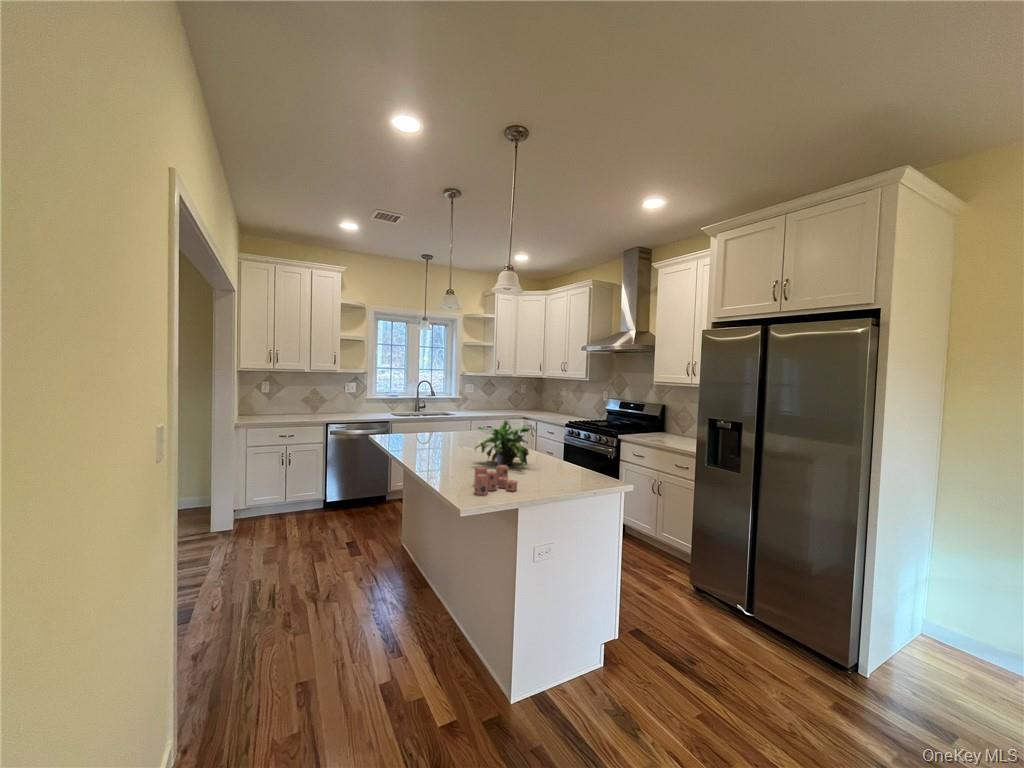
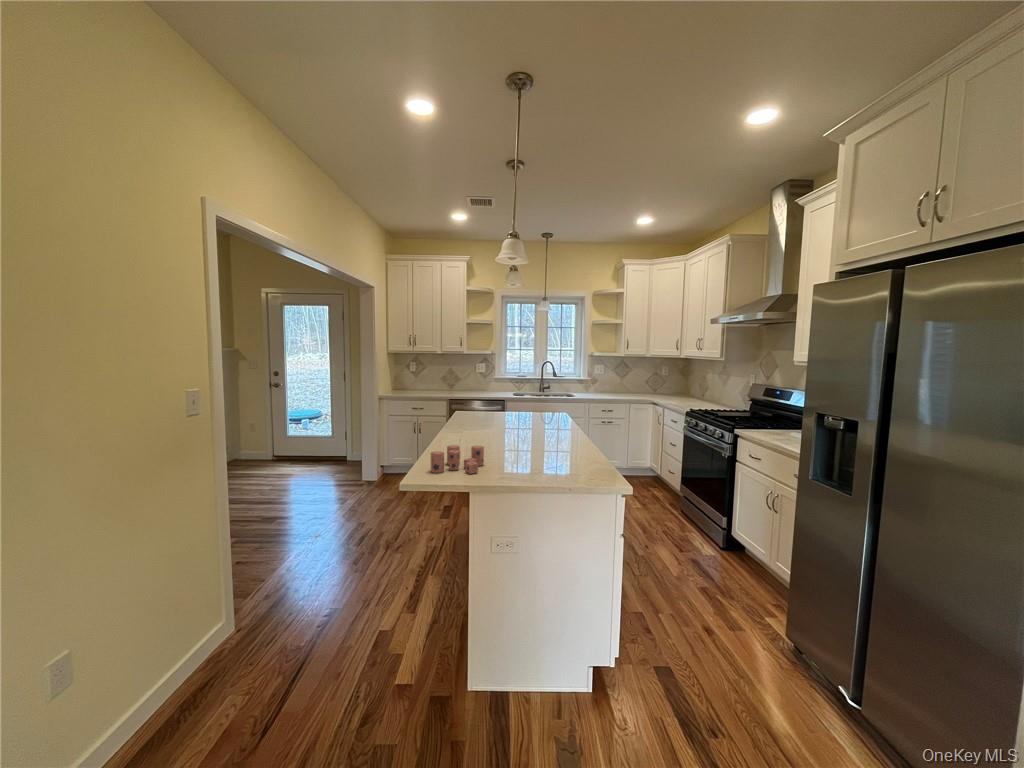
potted plant: present [474,421,535,466] -> none [483,401,551,452]

